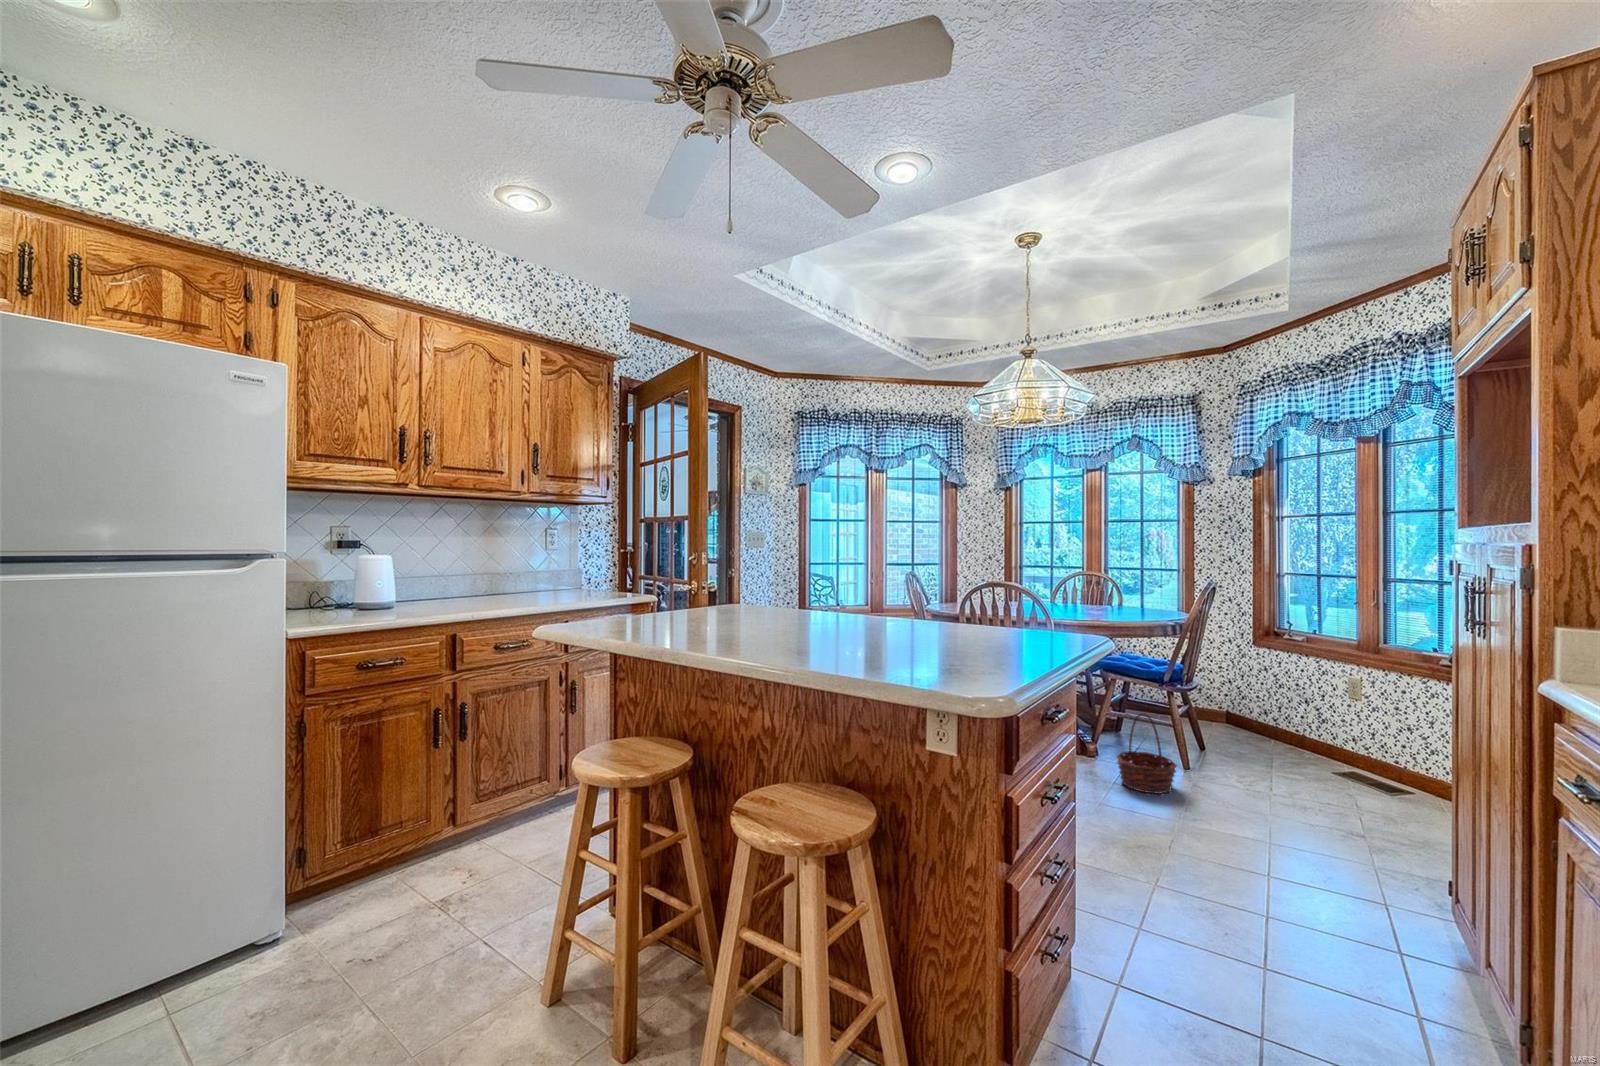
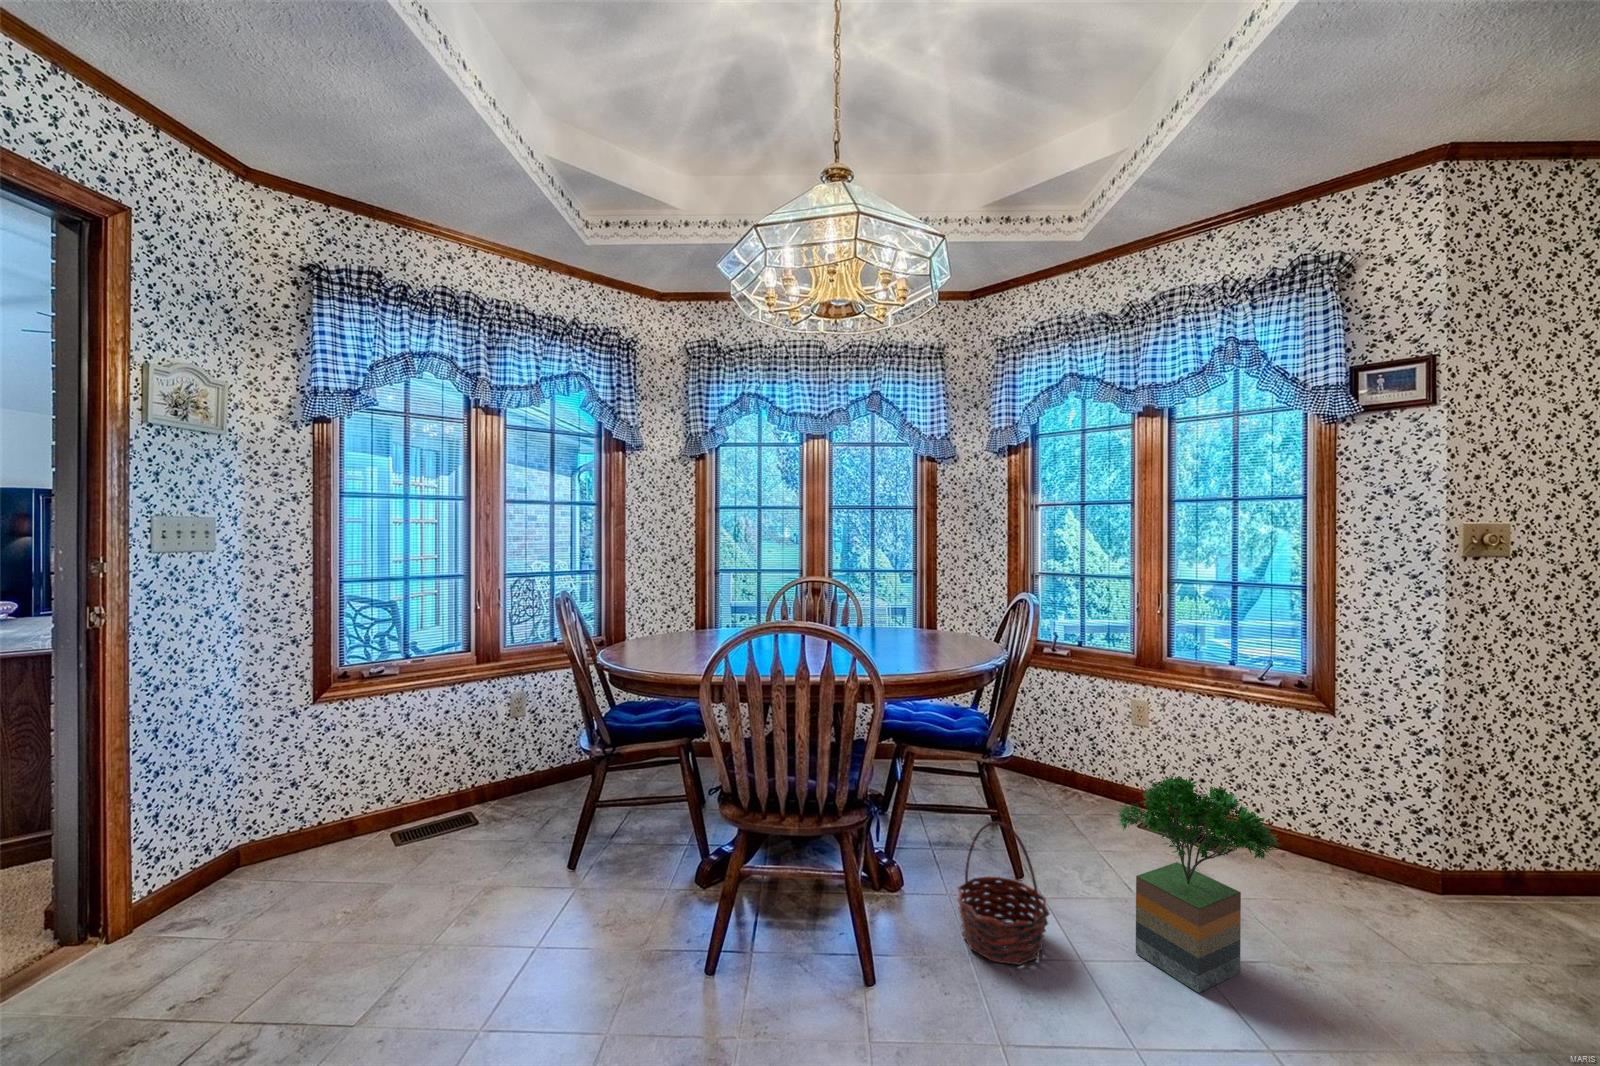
potted tree: none [1223,698,1331,826] -> present [1118,777,1281,993]

